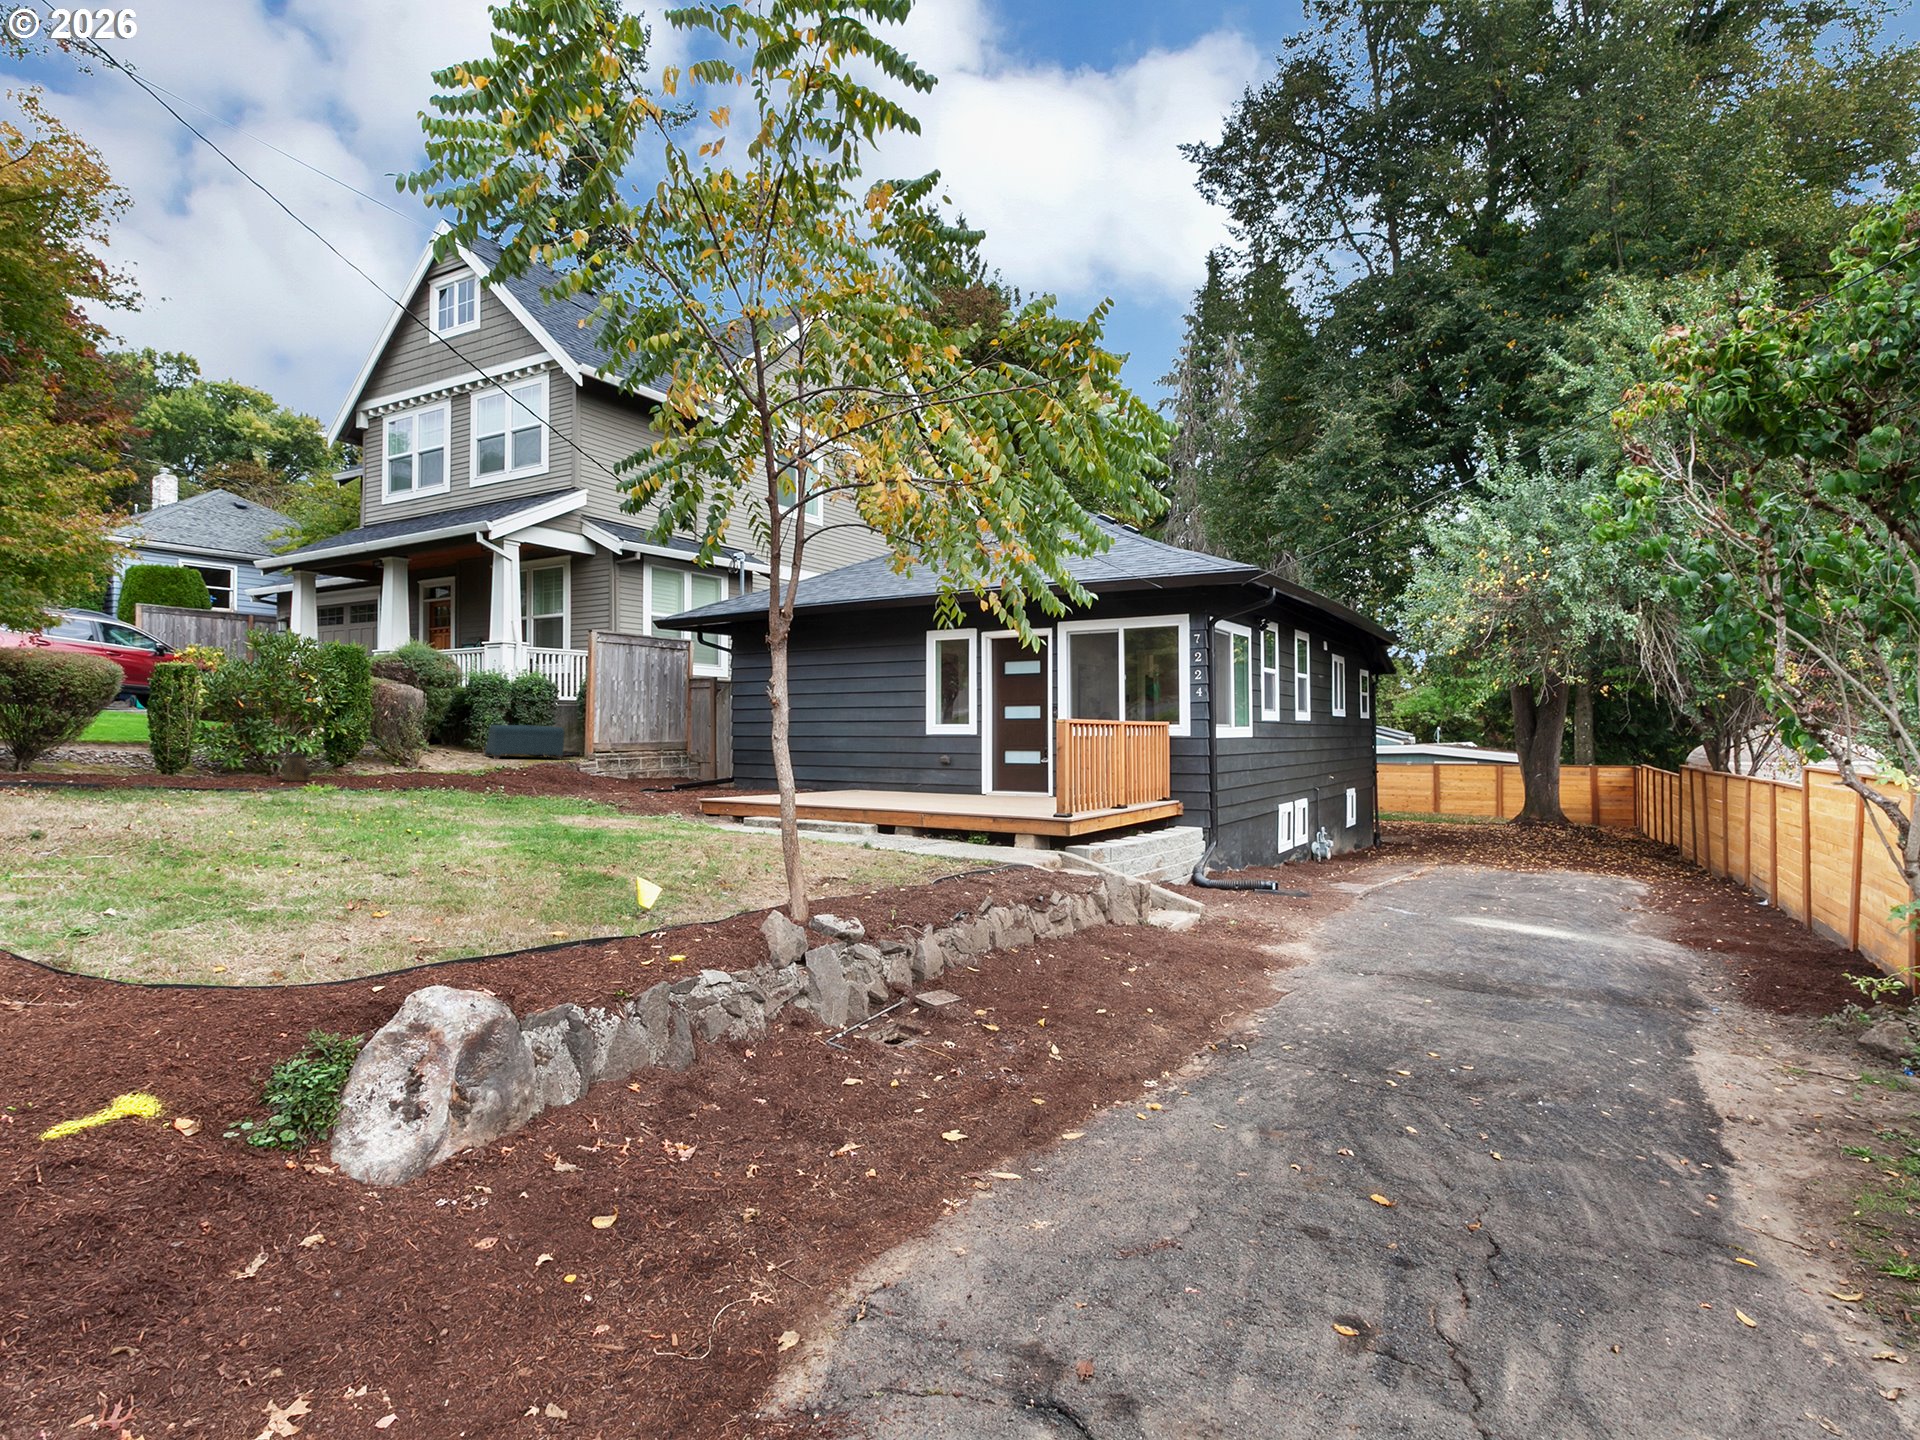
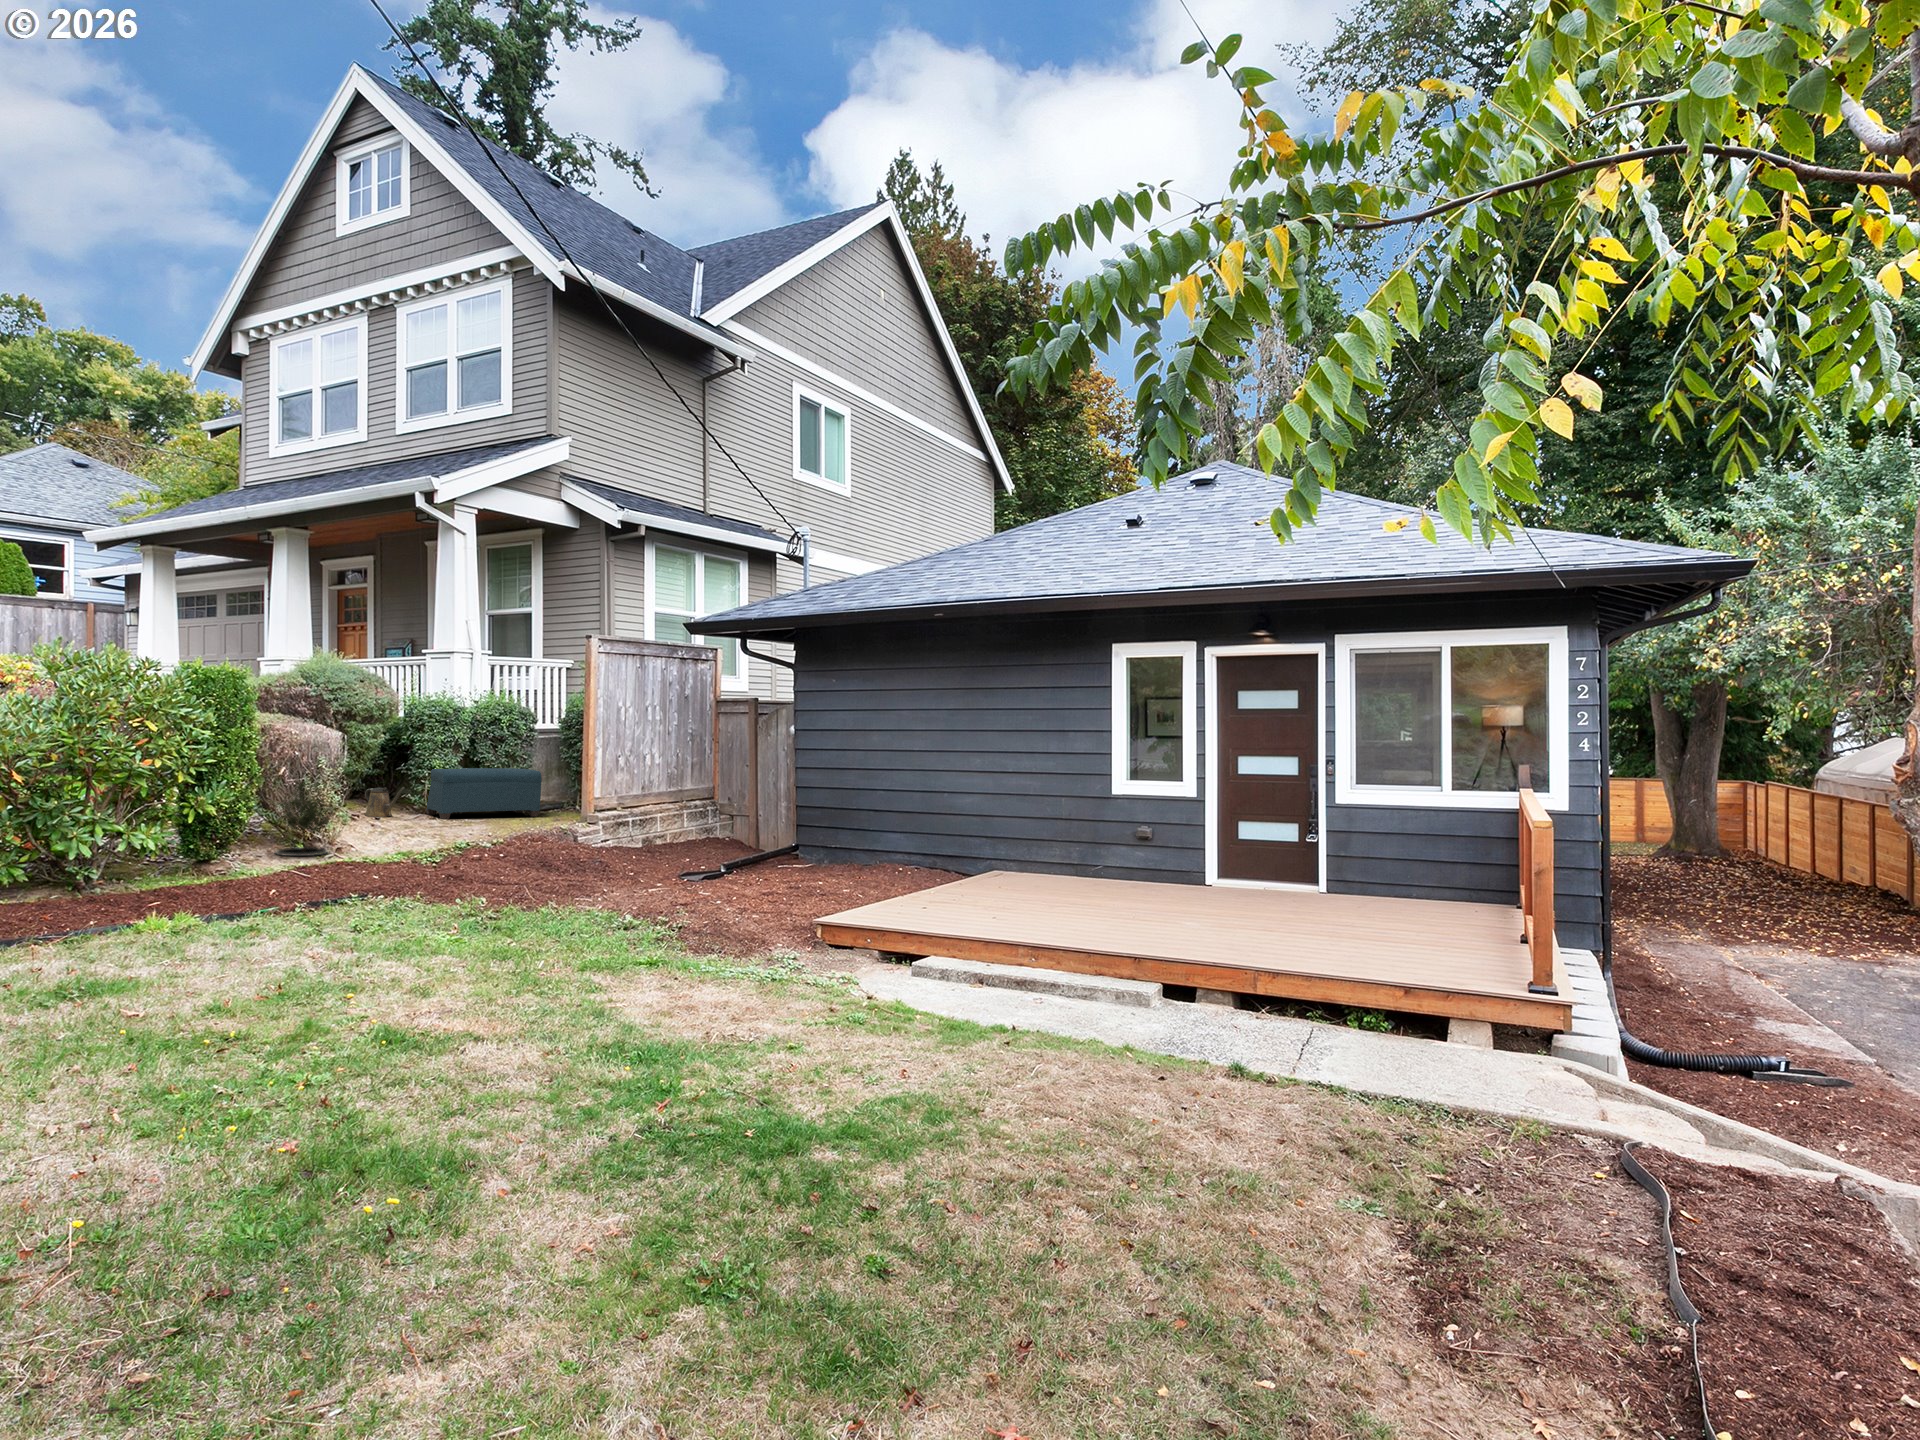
potted tree: none [383,718,422,770] -> present [276,780,332,856]
watering can: present [278,753,328,781] -> present [365,787,405,817]

